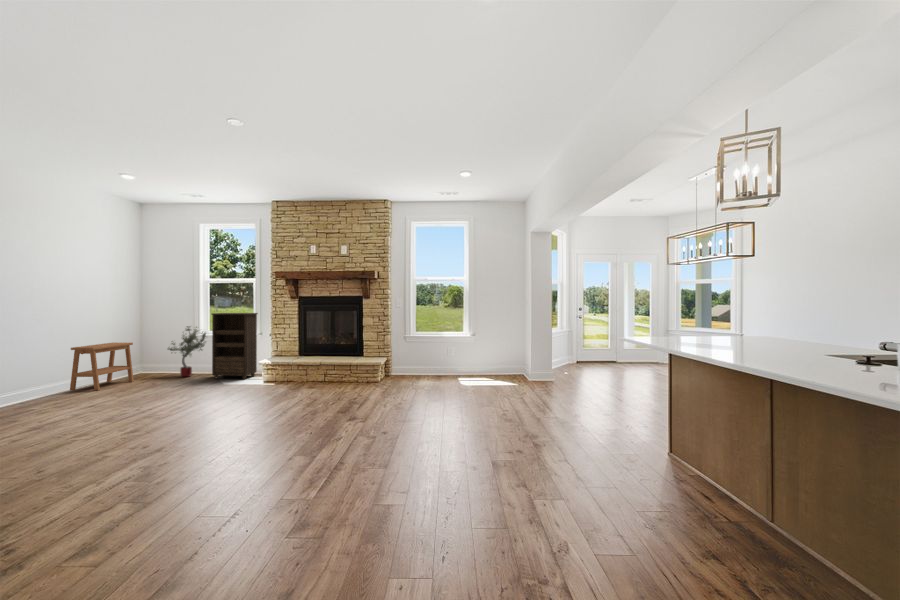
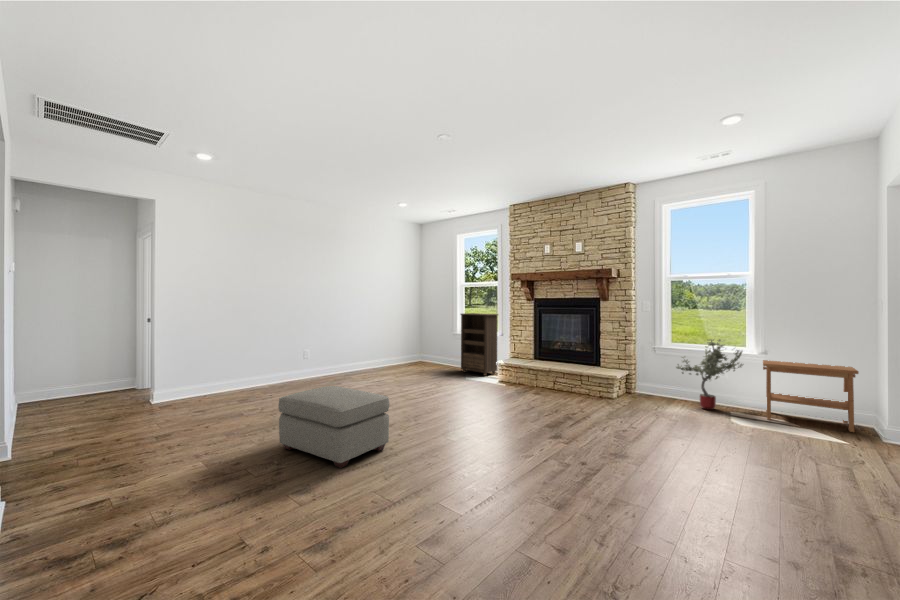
potted tree: present [168,326,206,377] -> present [676,339,743,410]
side table: present [70,343,134,391] -> present [763,360,859,432]
ottoman: none [45,398,201,480] -> present [278,386,390,468]

